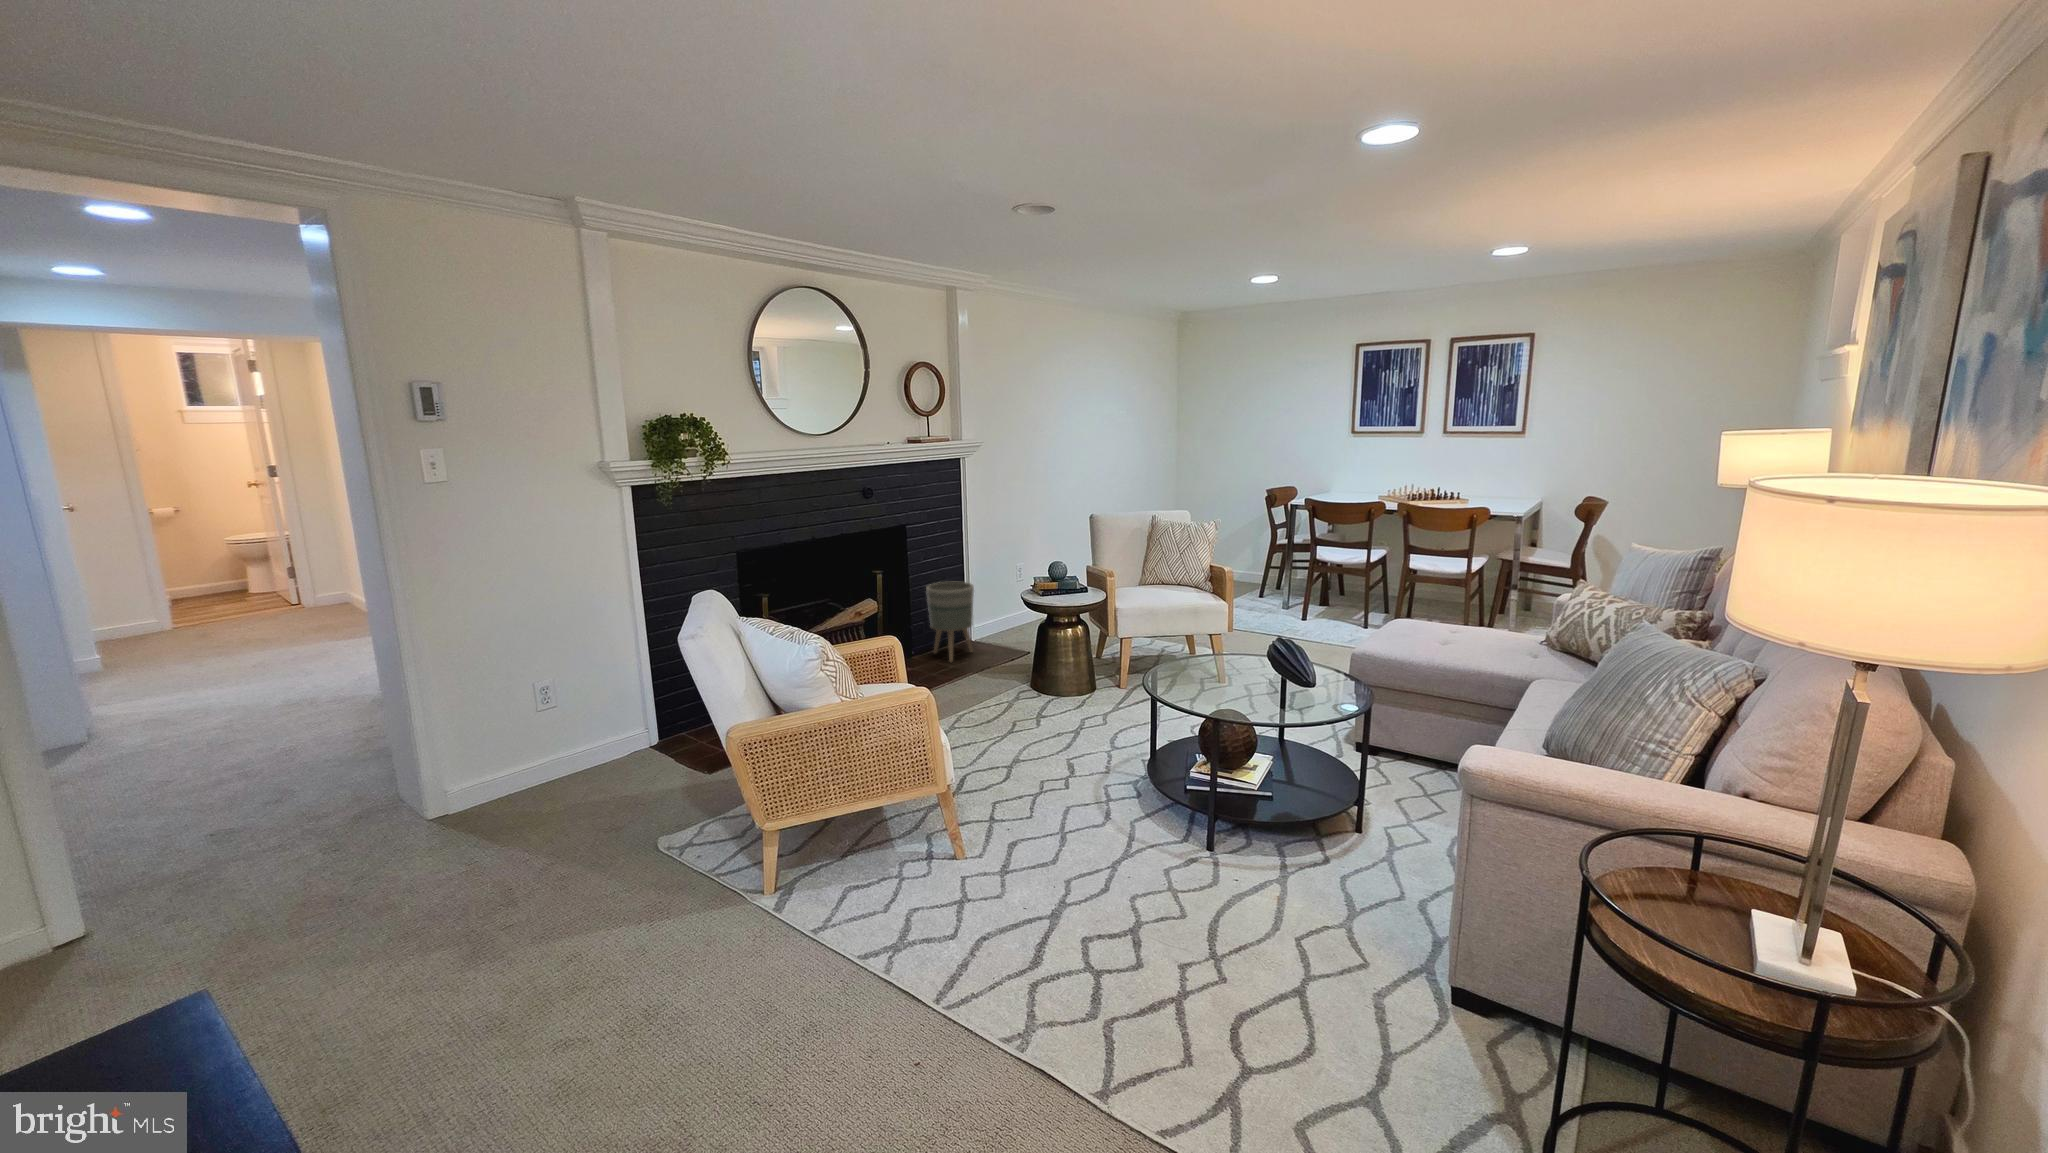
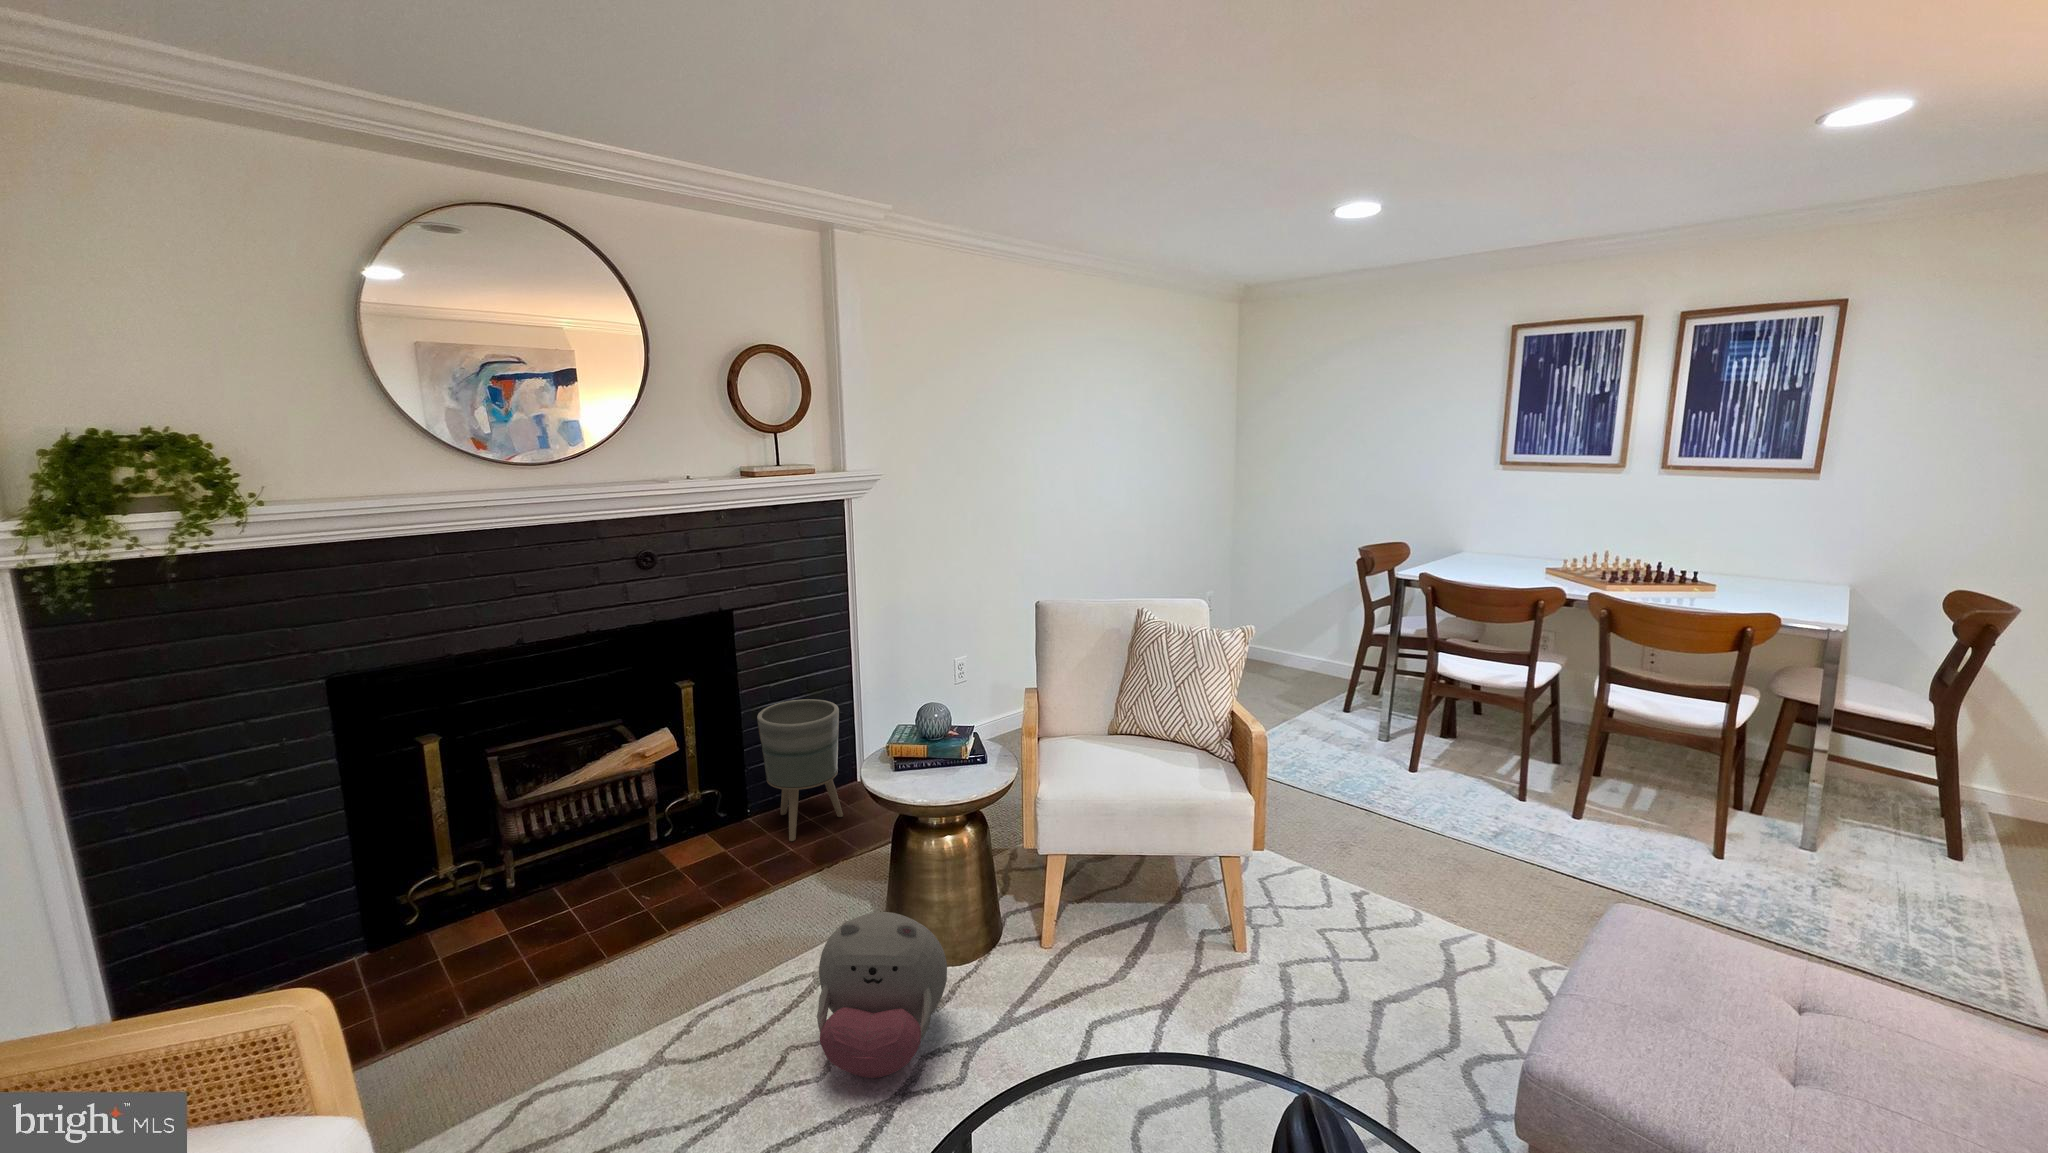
plush toy: none [1028,653,1091,724] -> present [817,912,947,1078]

